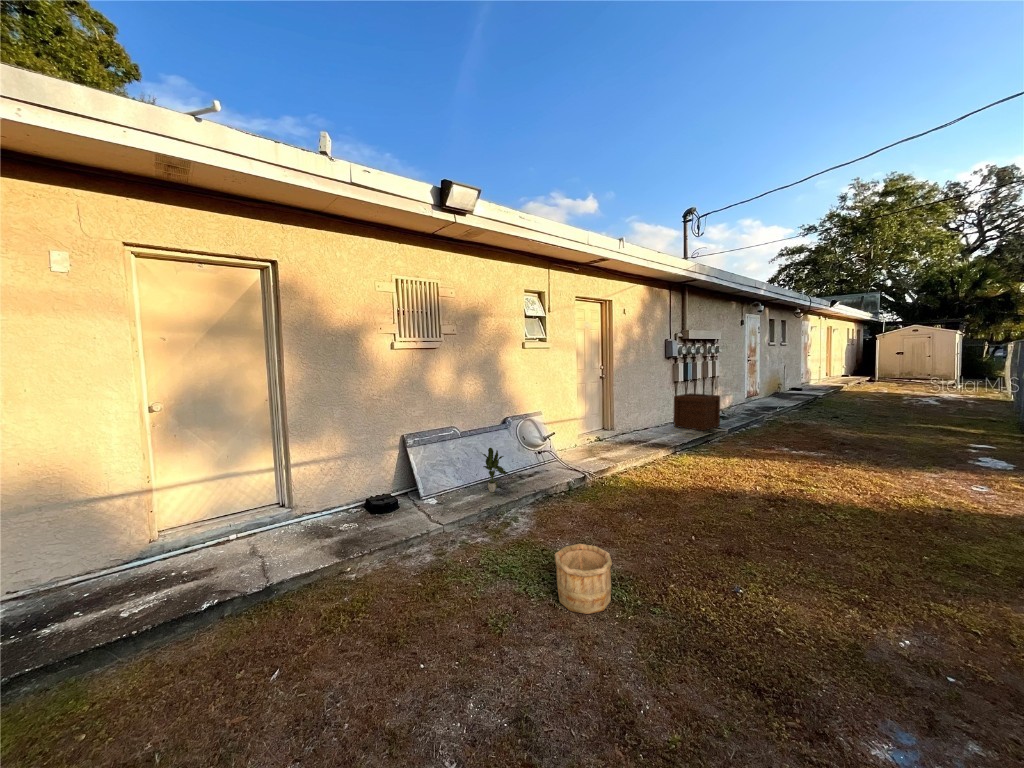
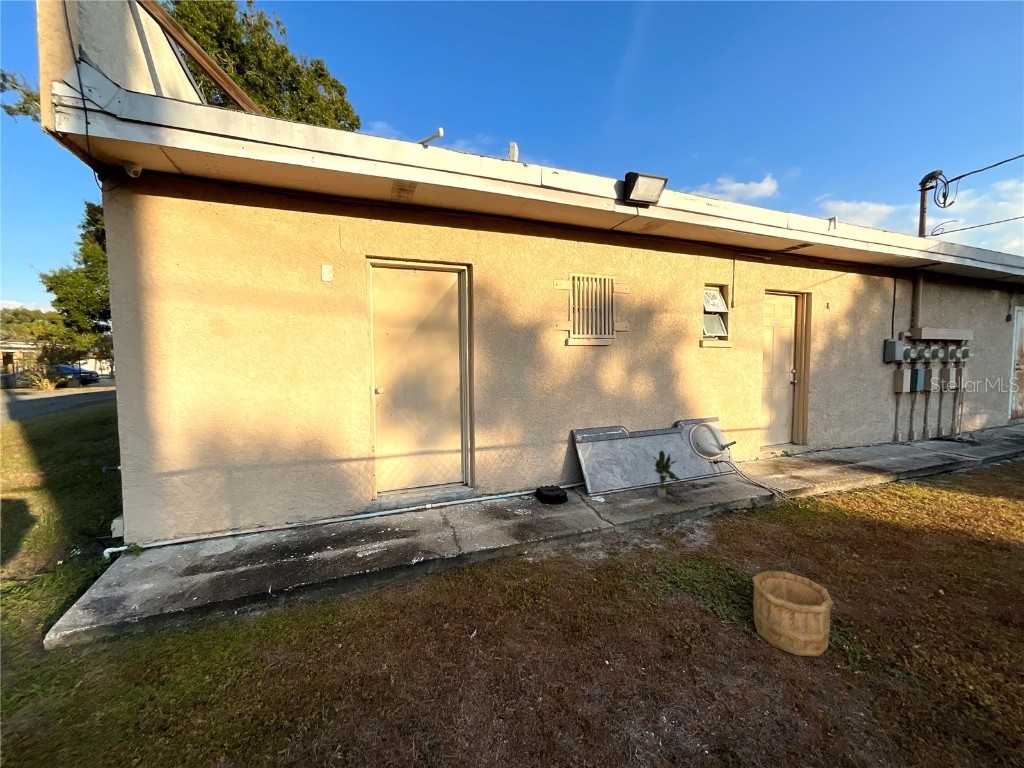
wooden crate: present [674,393,720,431] -> none [891,408,971,457]

